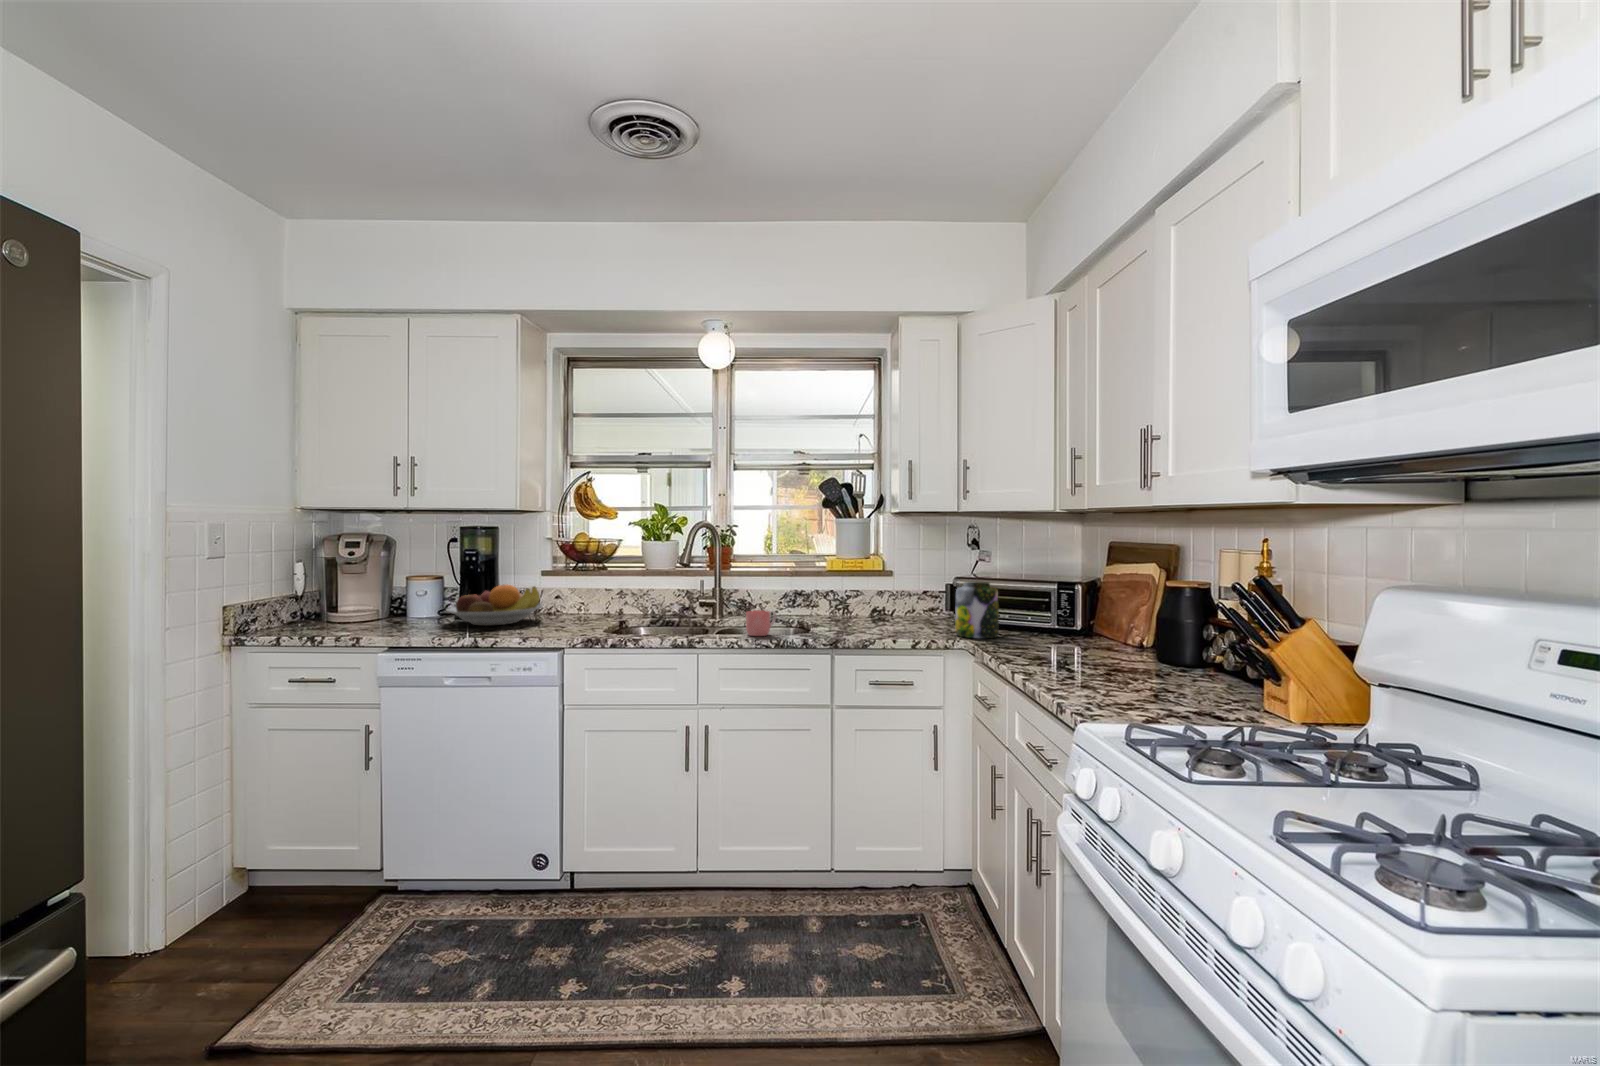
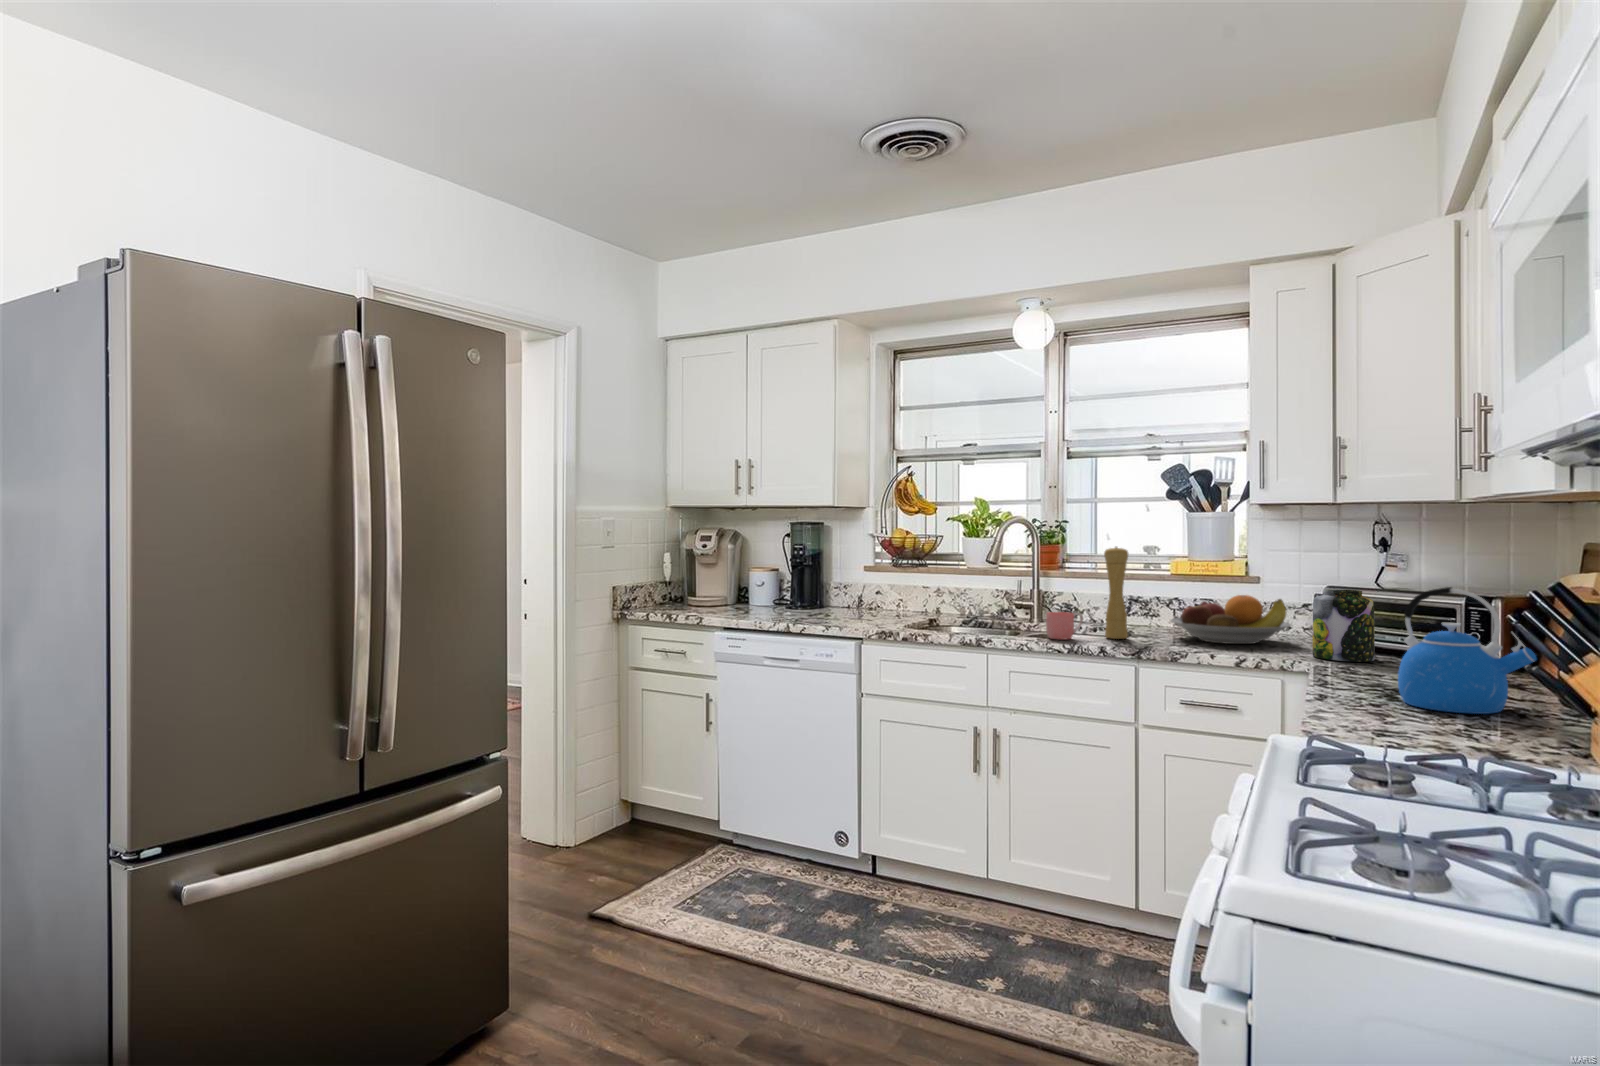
pepper mill: none [791,550,811,631] -> present [1104,547,1128,639]
kettle: none [1065,582,1159,681] -> present [1398,587,1536,714]
fruit bowl: present [446,585,543,626] -> present [1170,595,1291,644]

